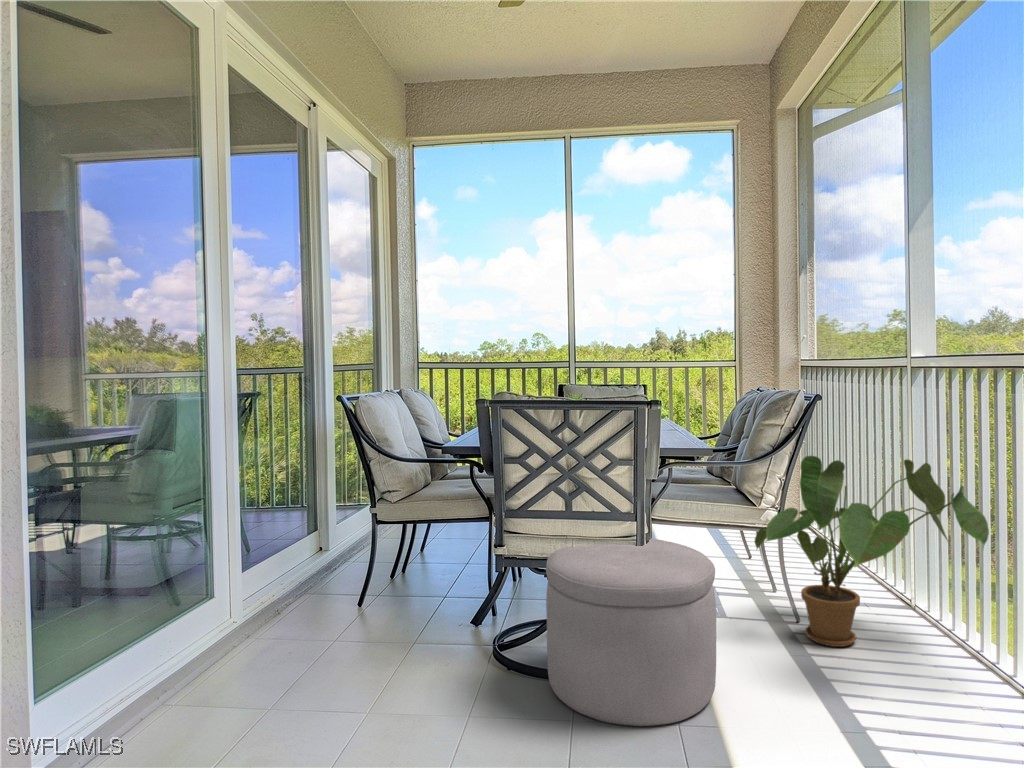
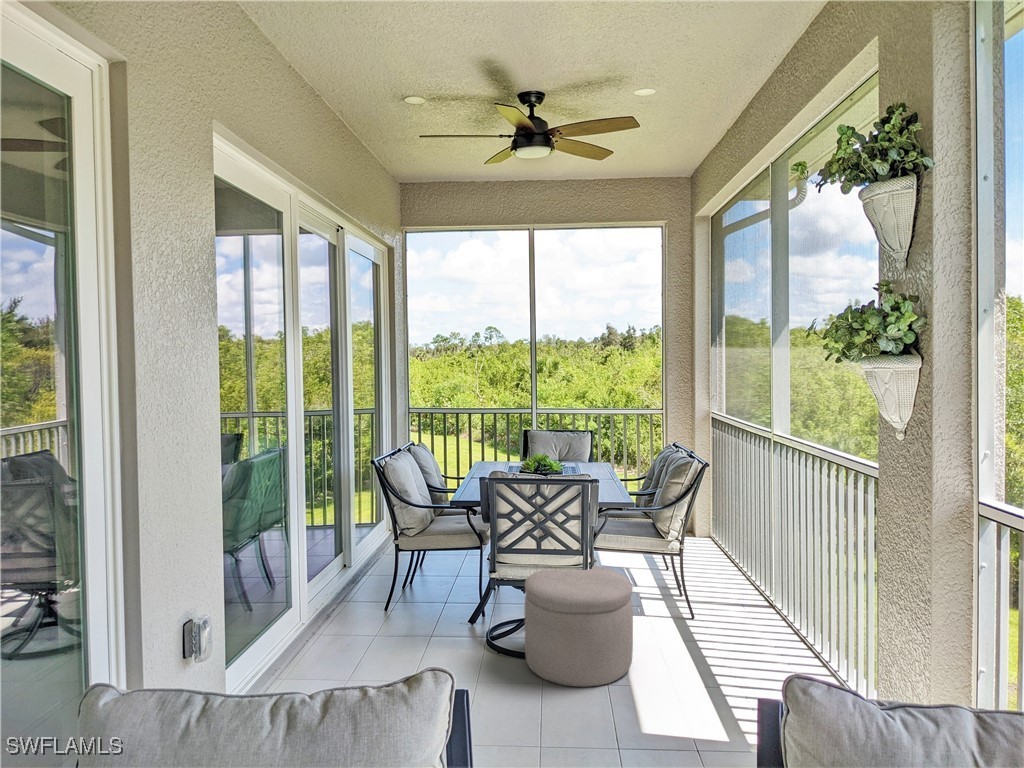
house plant: present [755,456,989,647] -> none [664,507,805,635]

